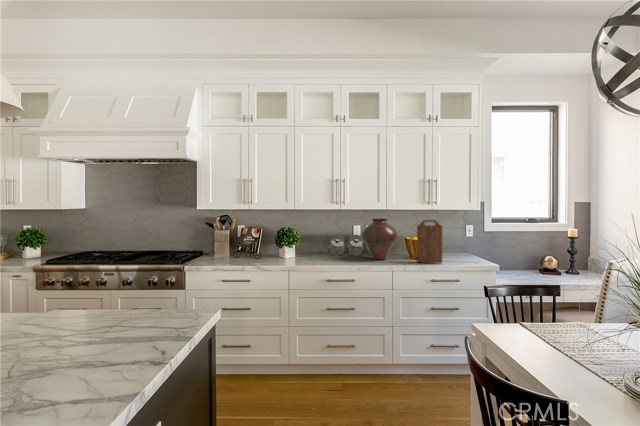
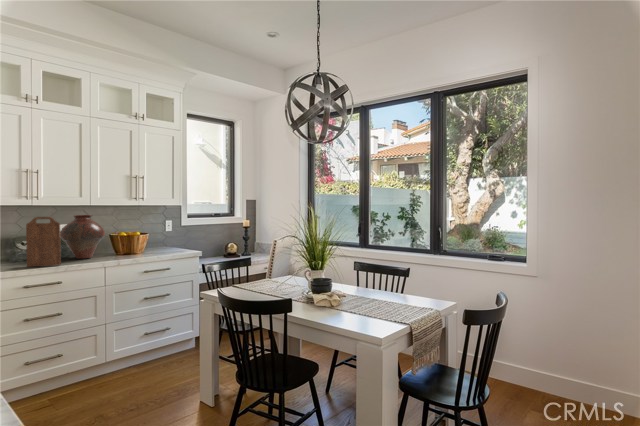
cutting board: present [417,220,443,263] -> present [26,217,61,267]

